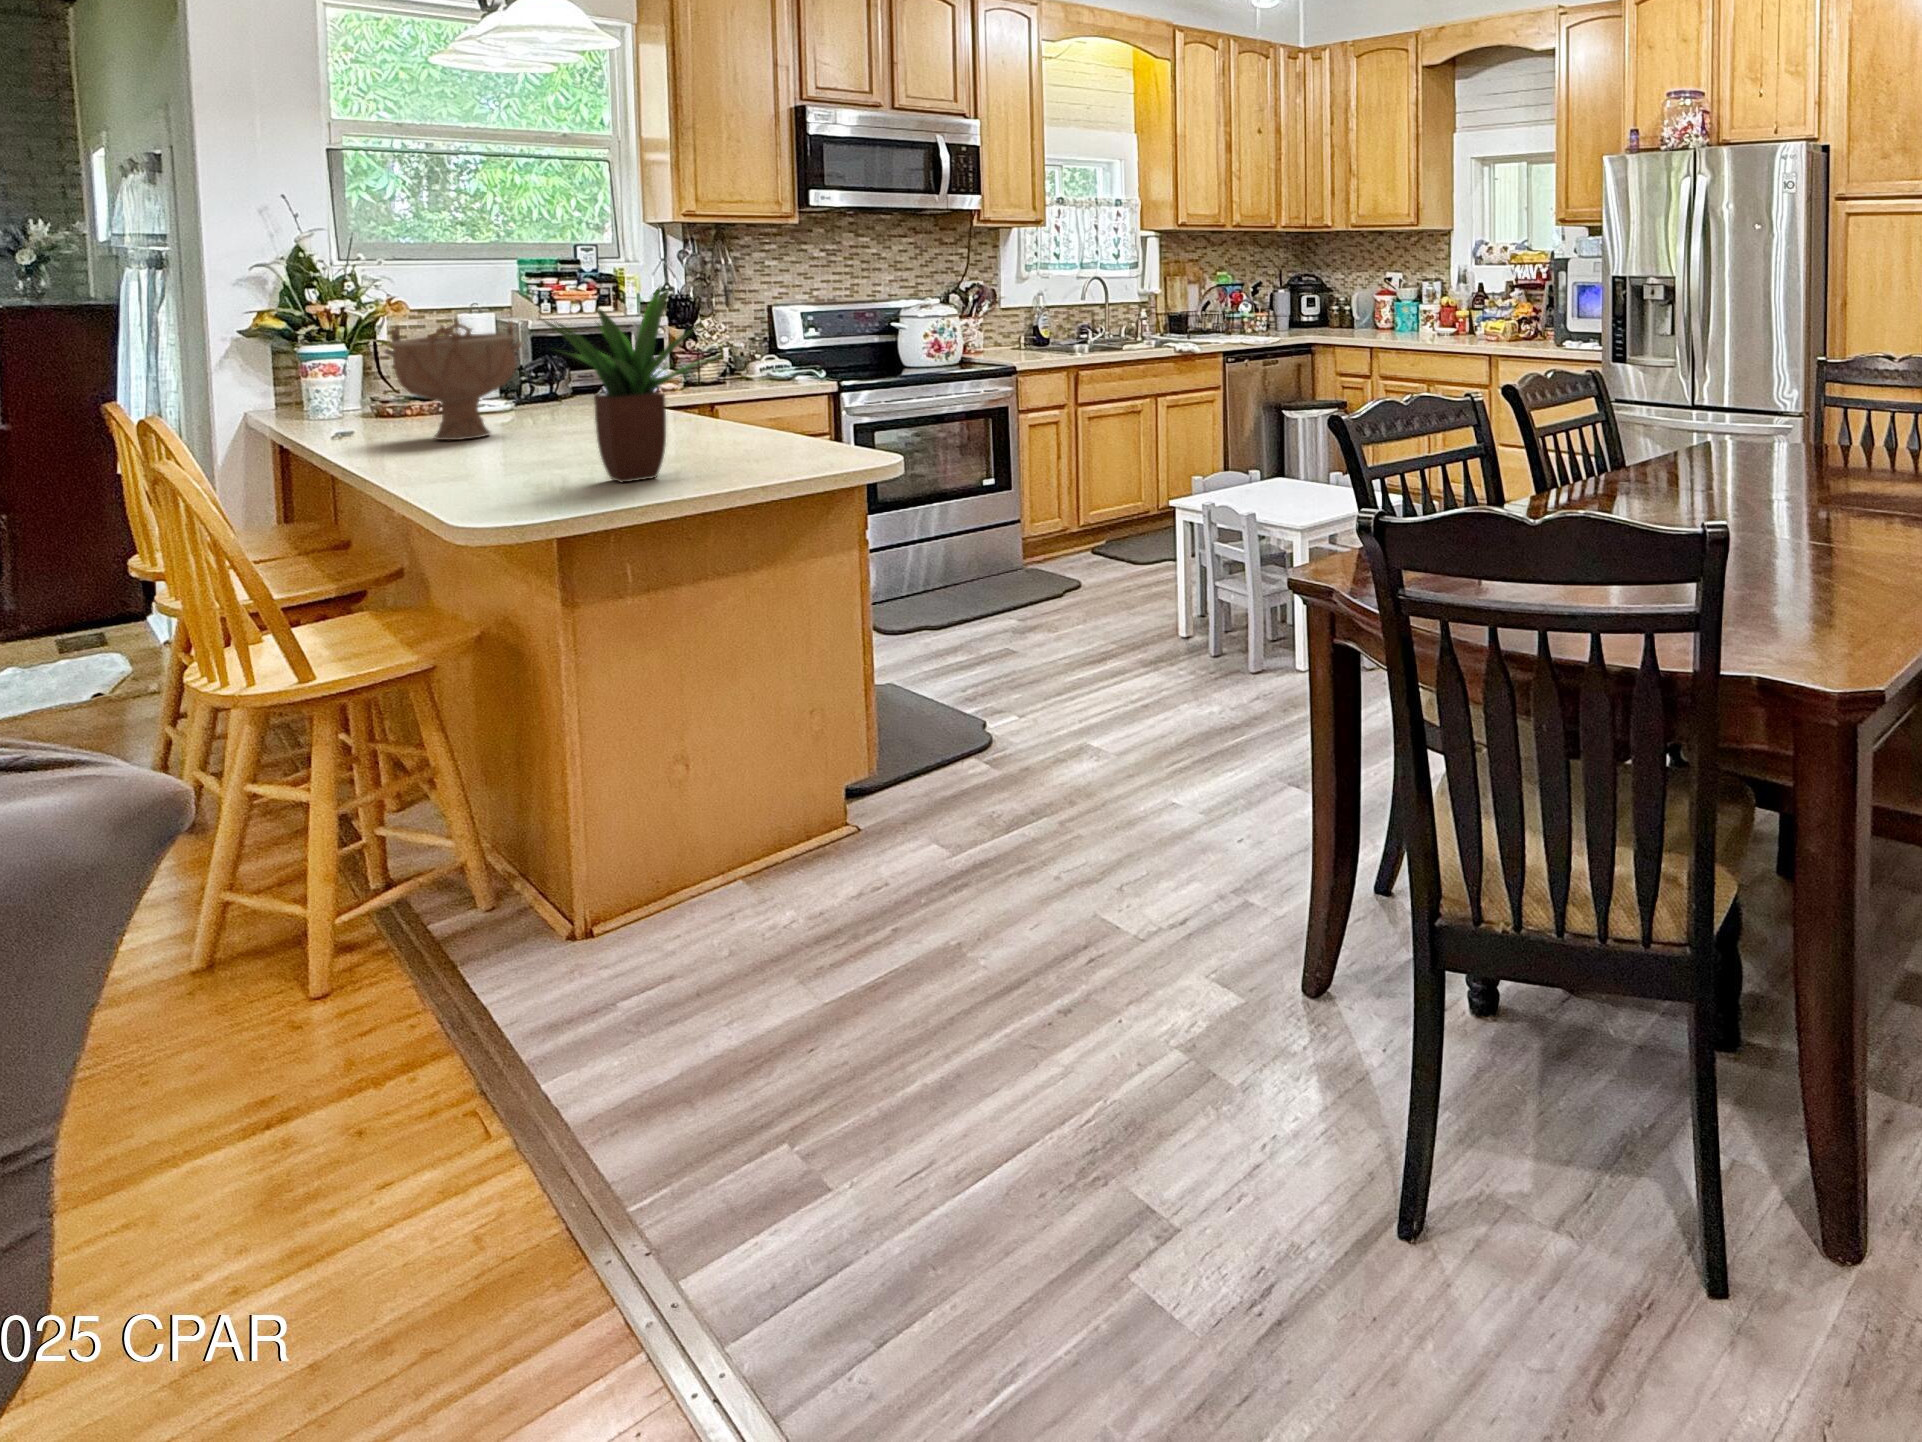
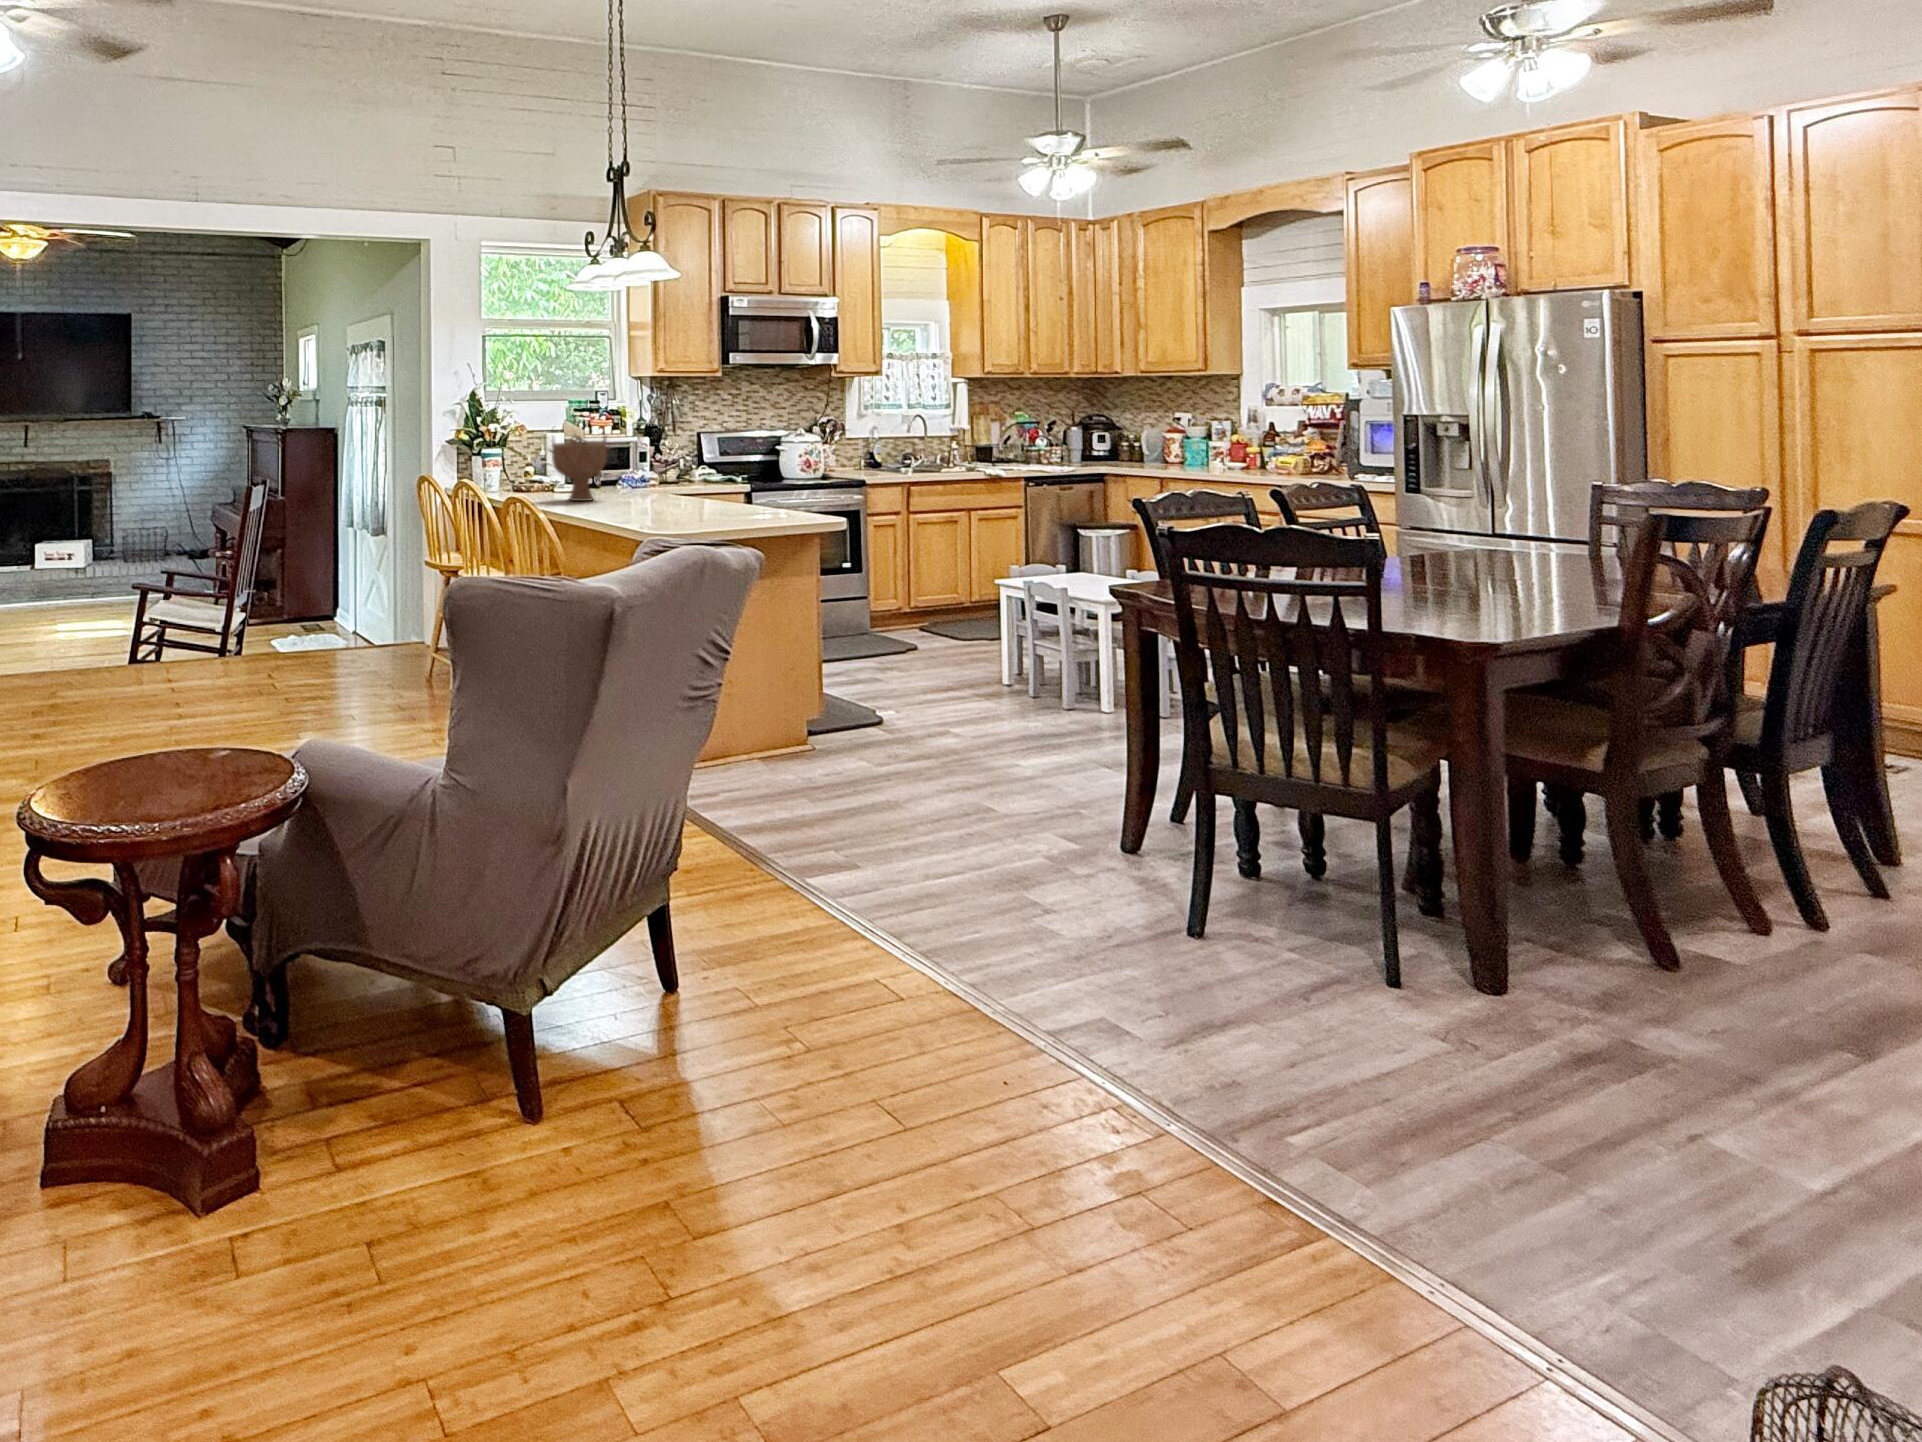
potted plant: present [542,287,717,482] -> none [662,410,748,520]

